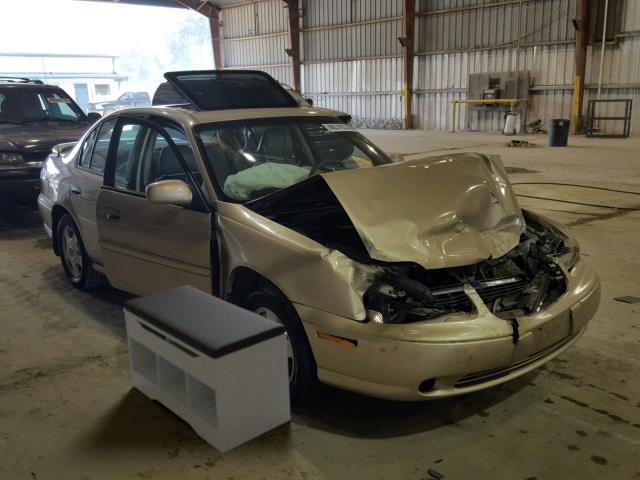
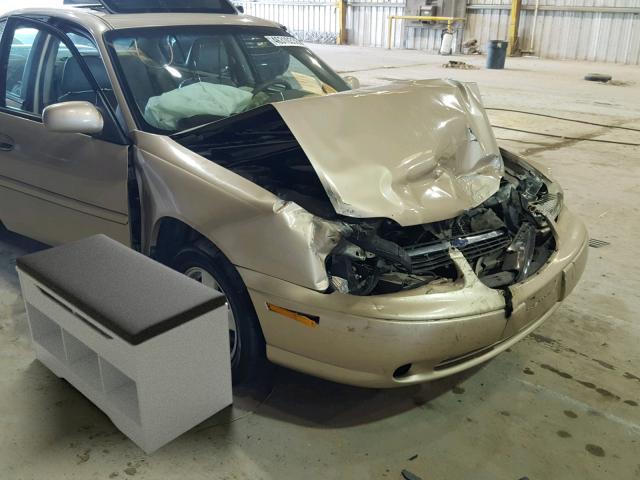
shelving unit: present [585,99,633,138] -> none [519,21,566,63]

